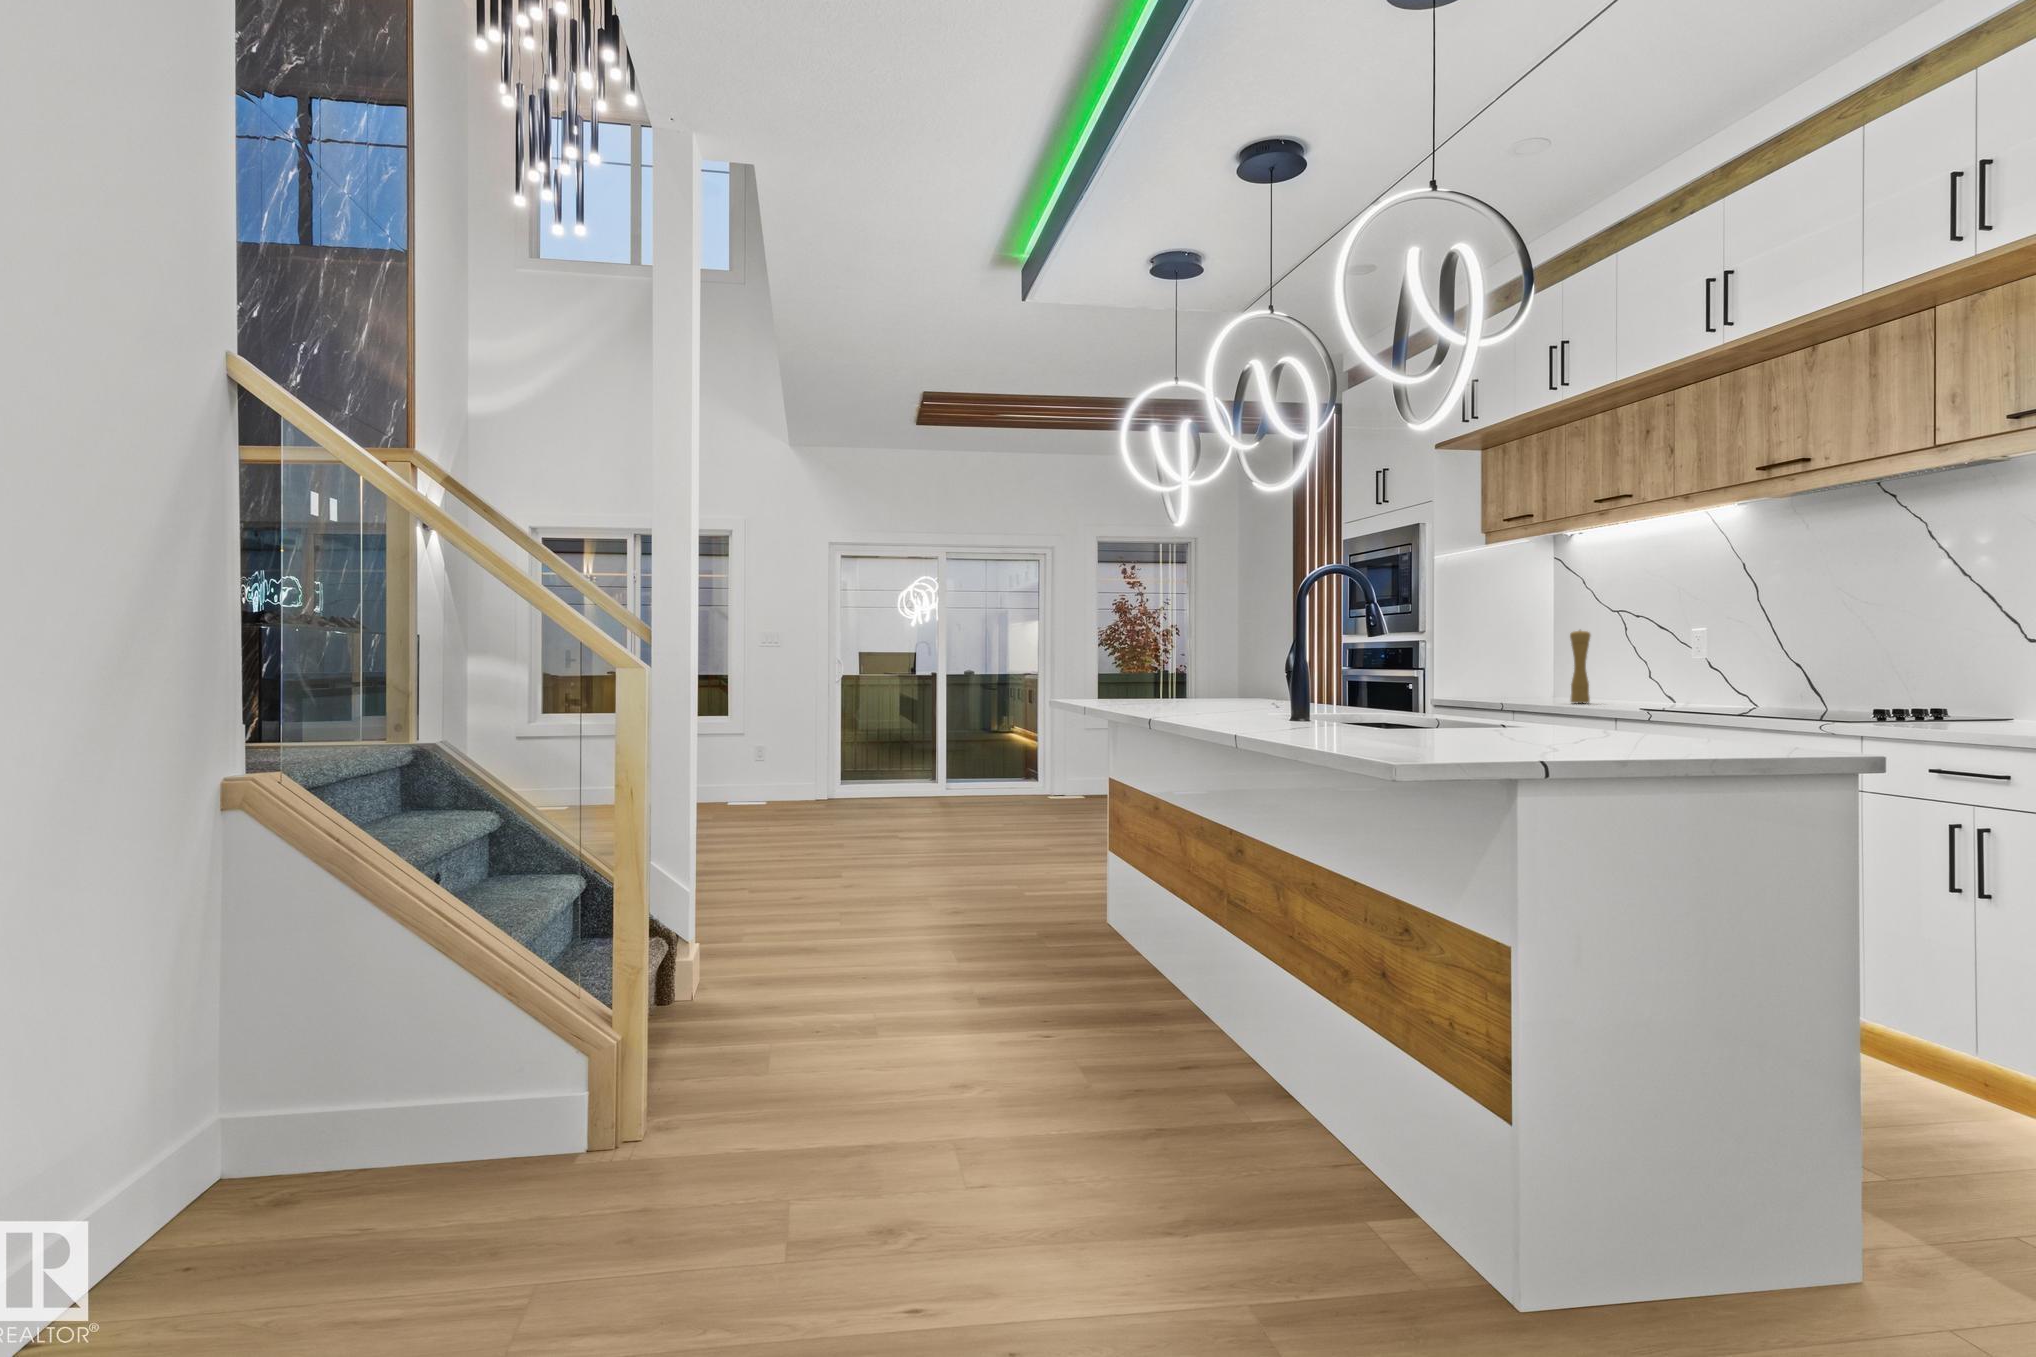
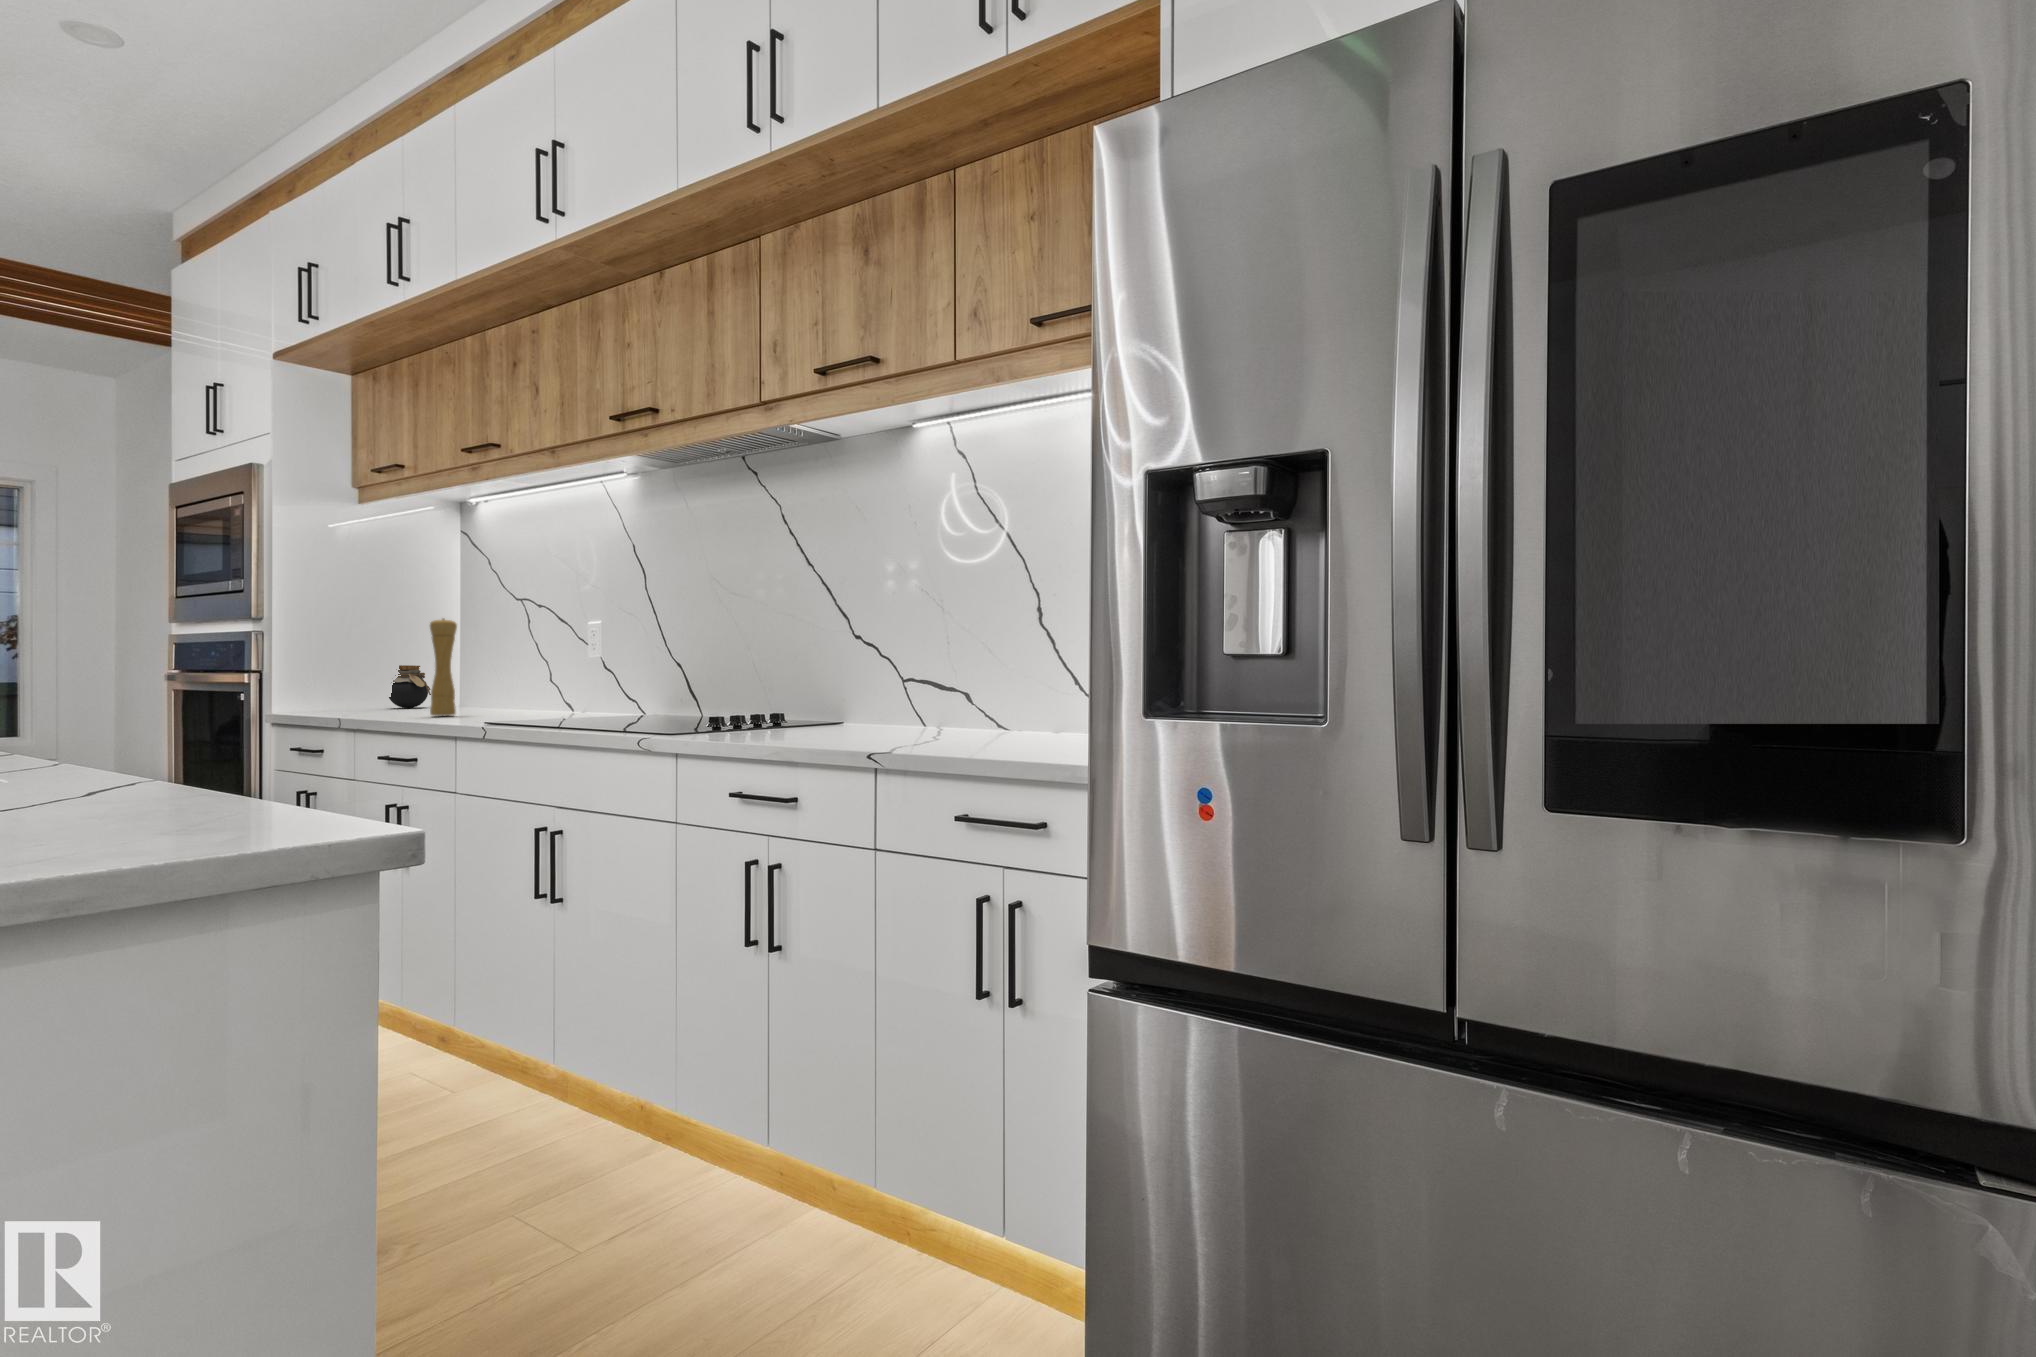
jar: none [1509,665,1542,696] -> present [389,665,431,708]

